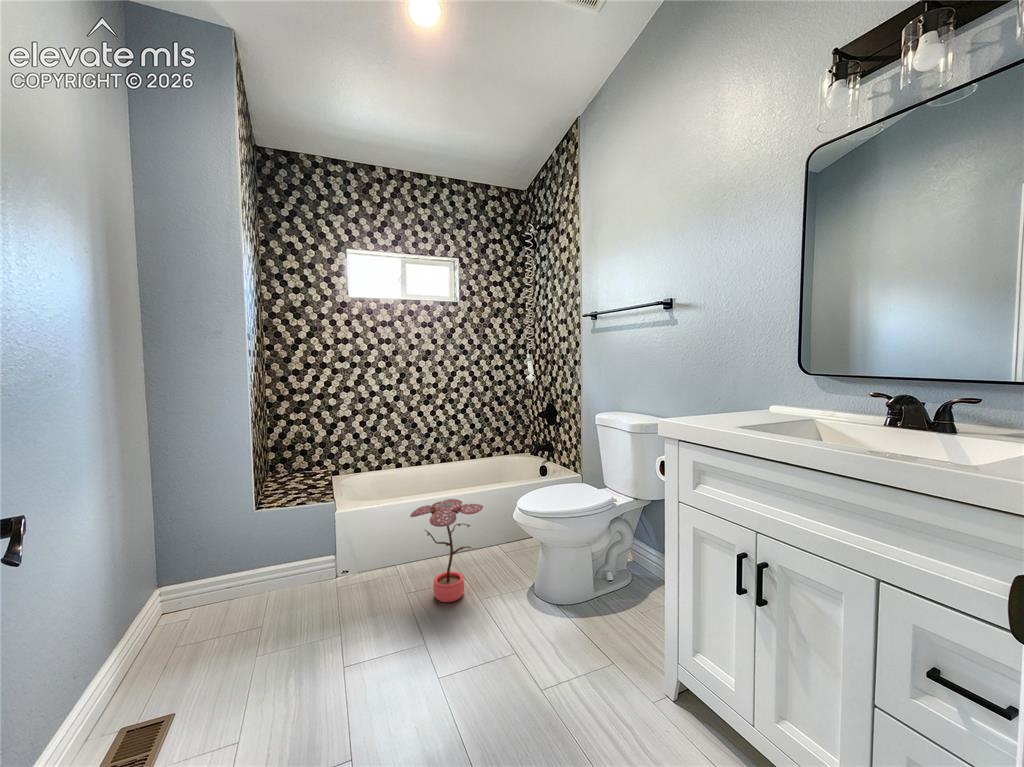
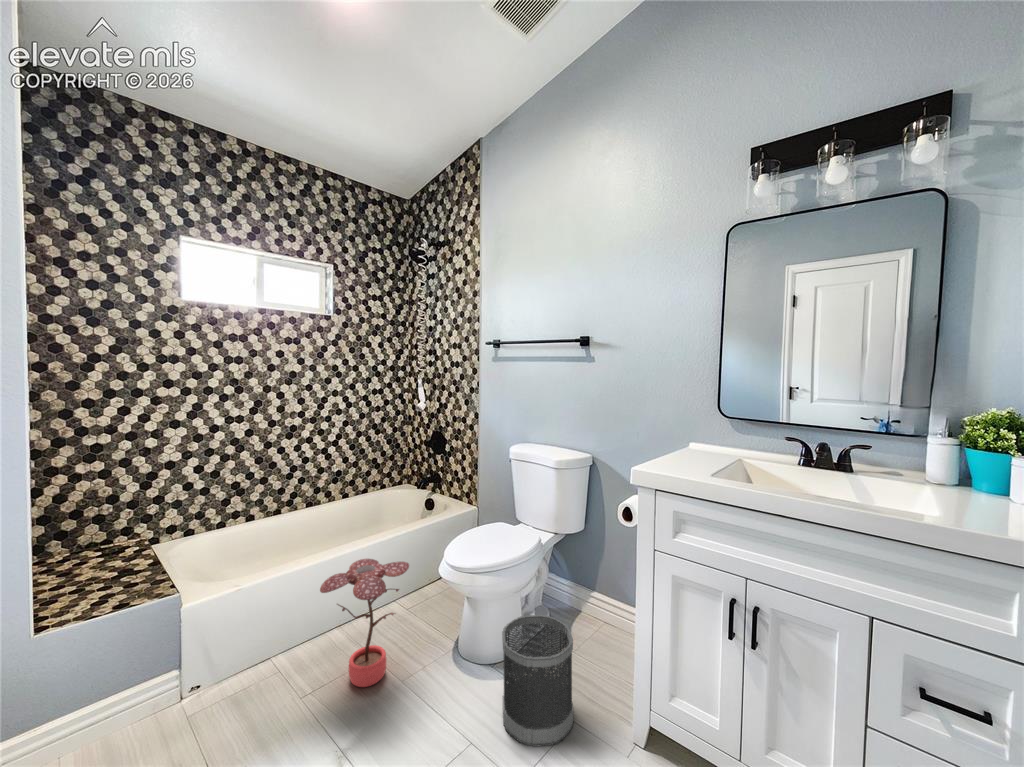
wastebasket: none [538,567,611,691] -> present [502,615,573,747]

